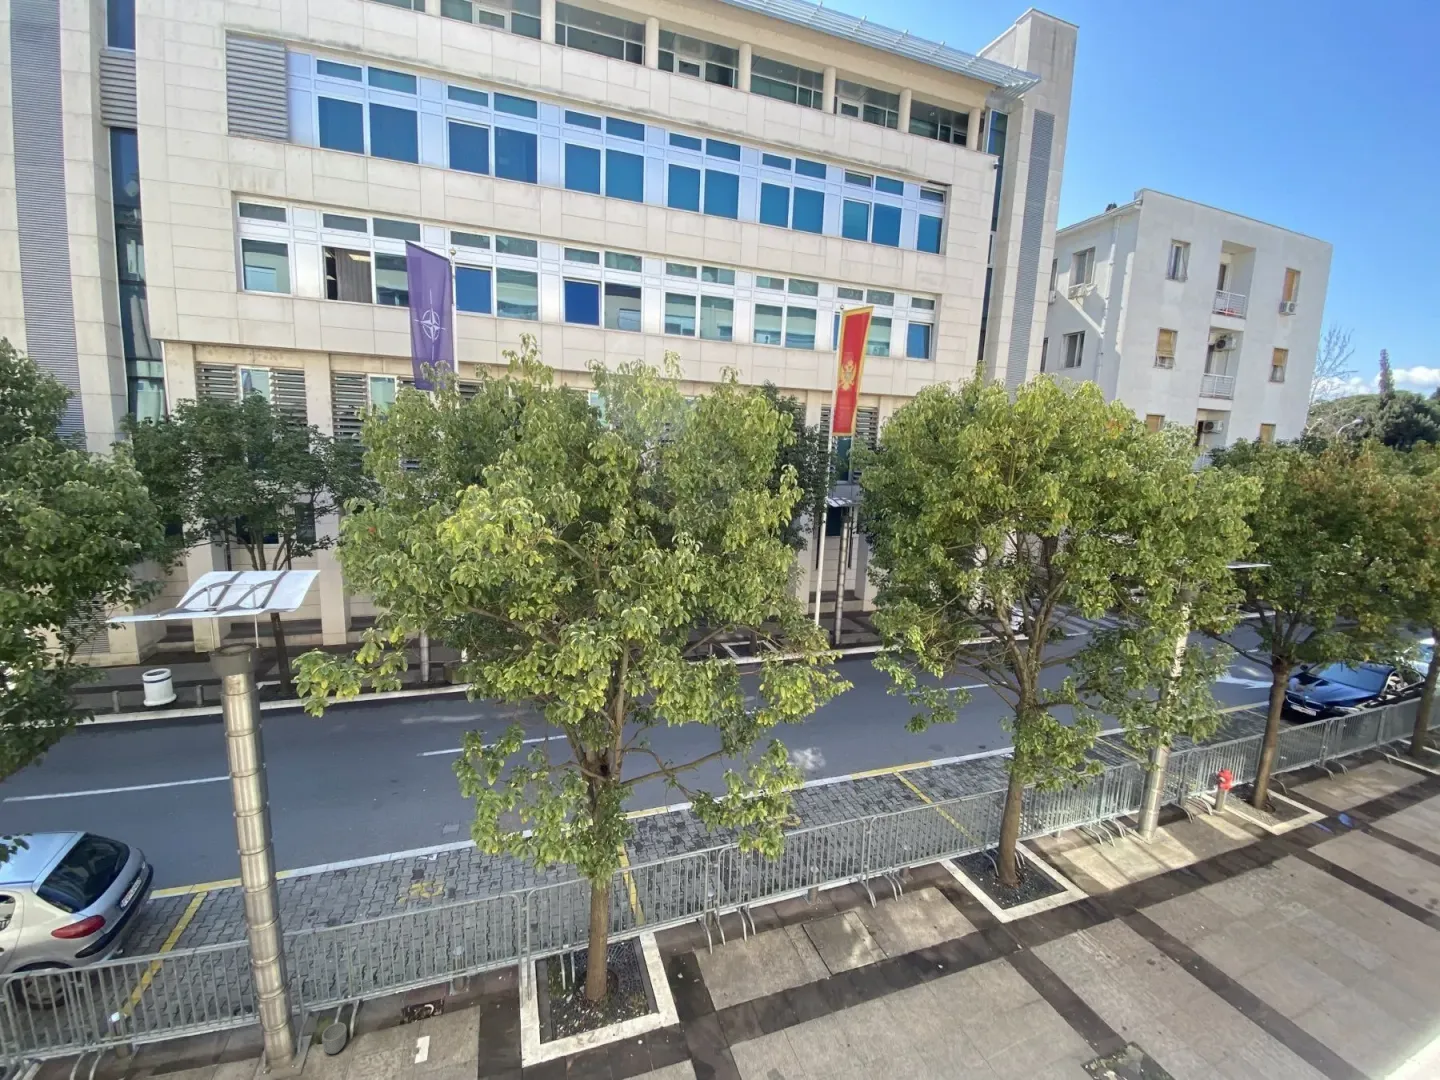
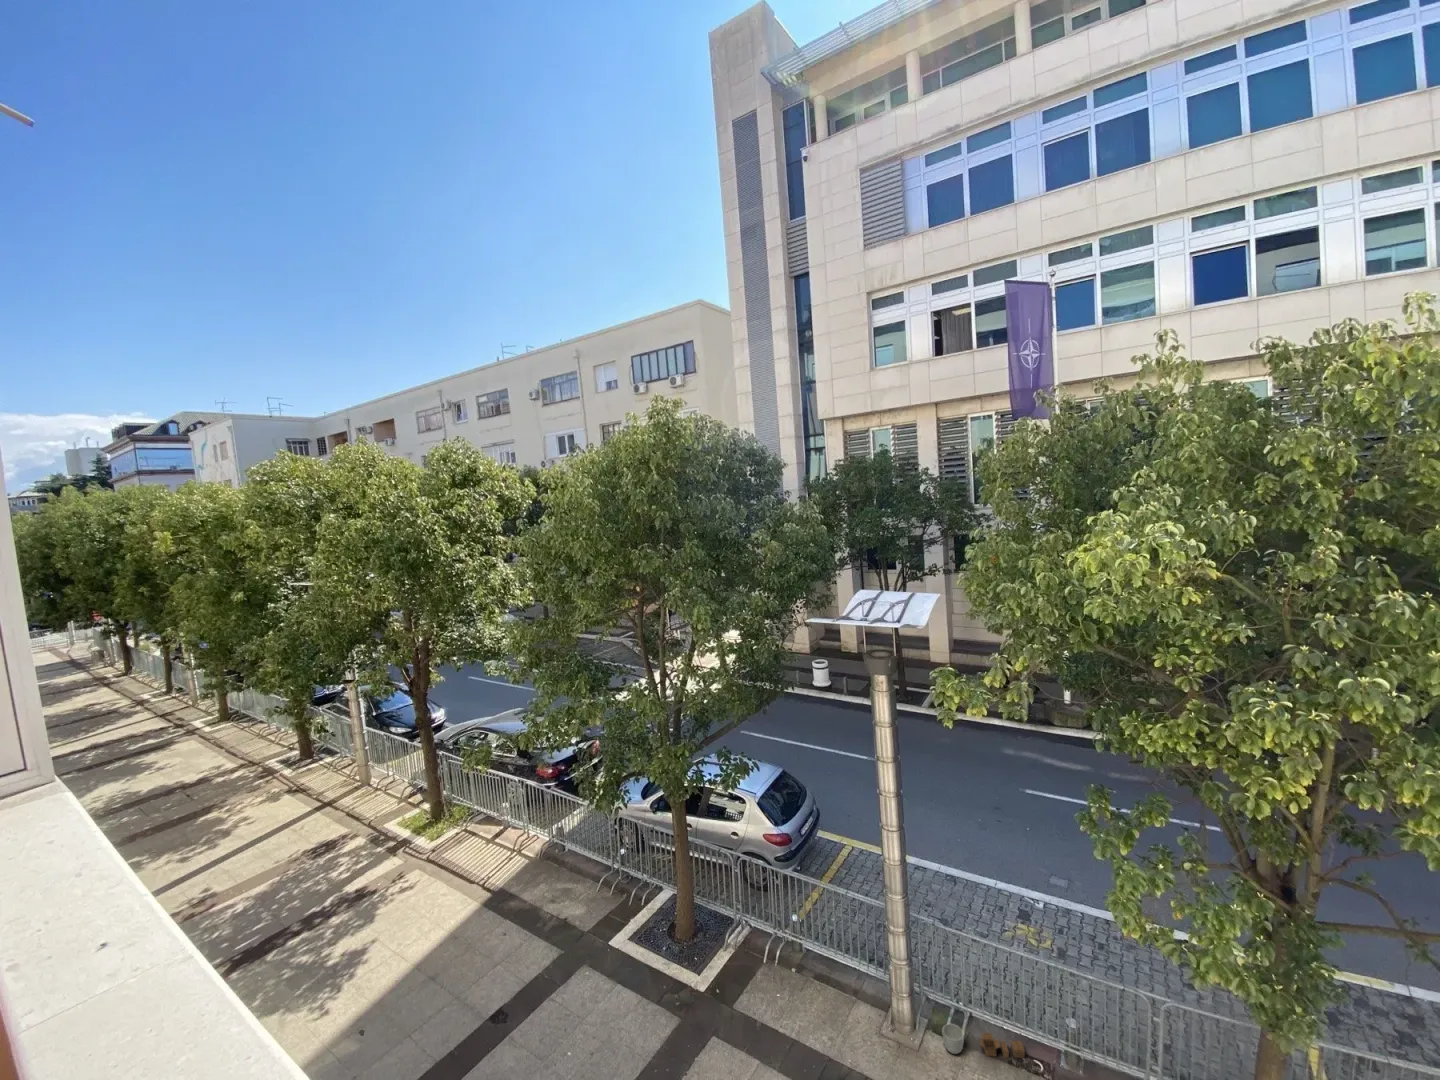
cardboard box: none [363,1001,411,1036] -> present [979,1033,1025,1058]

